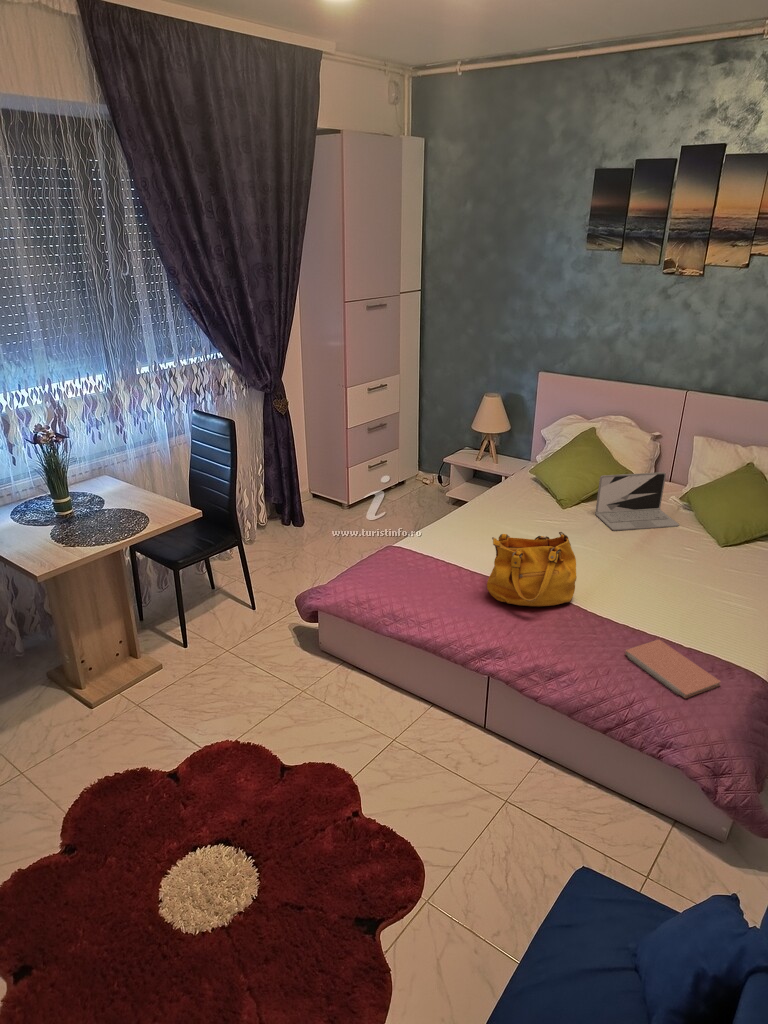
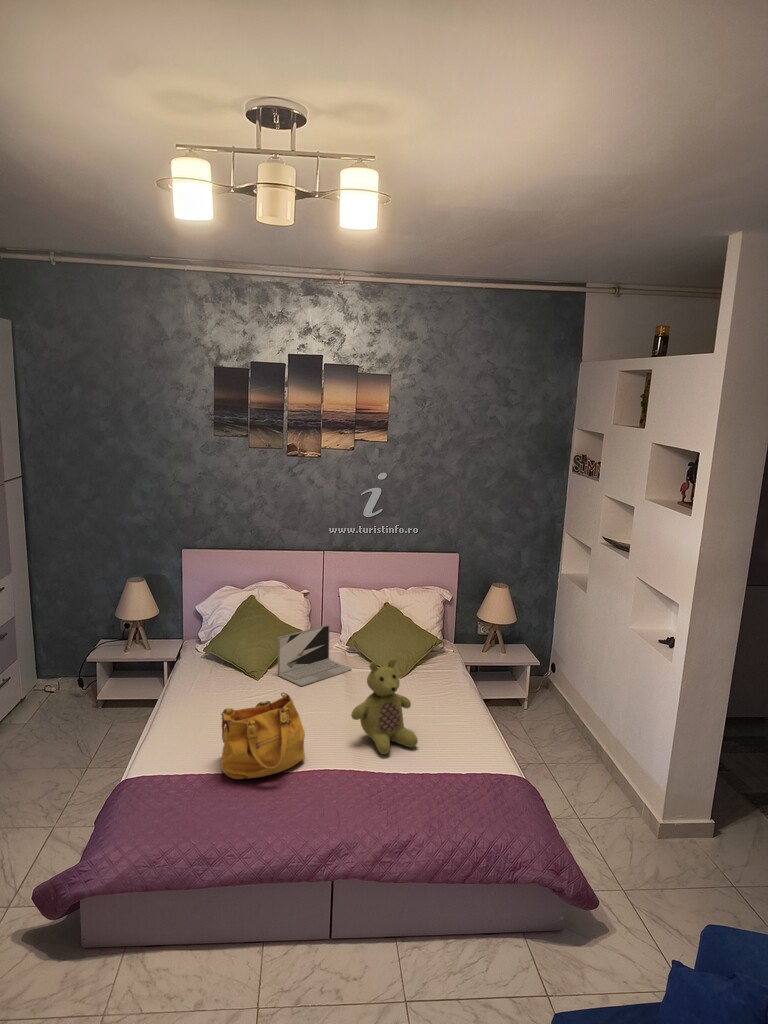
stuffed bear: none [634,522,712,624] -> present [351,658,418,754]
notebook: present [625,639,721,698] -> none [375,769,459,812]

